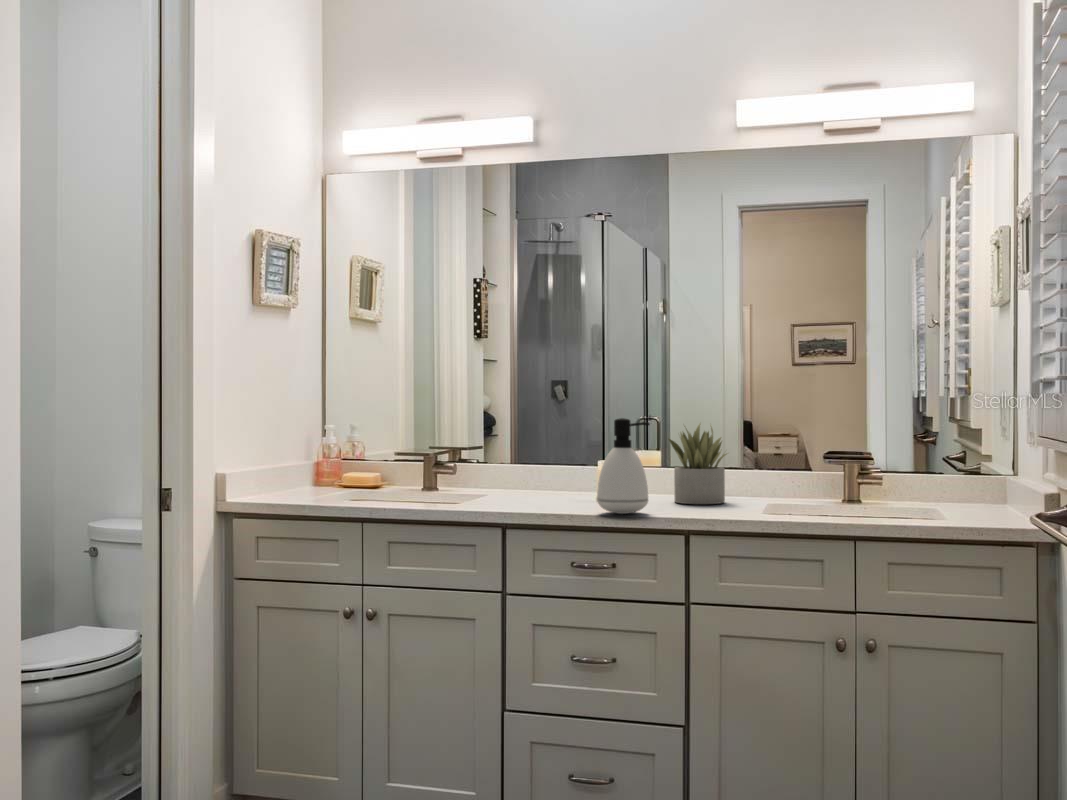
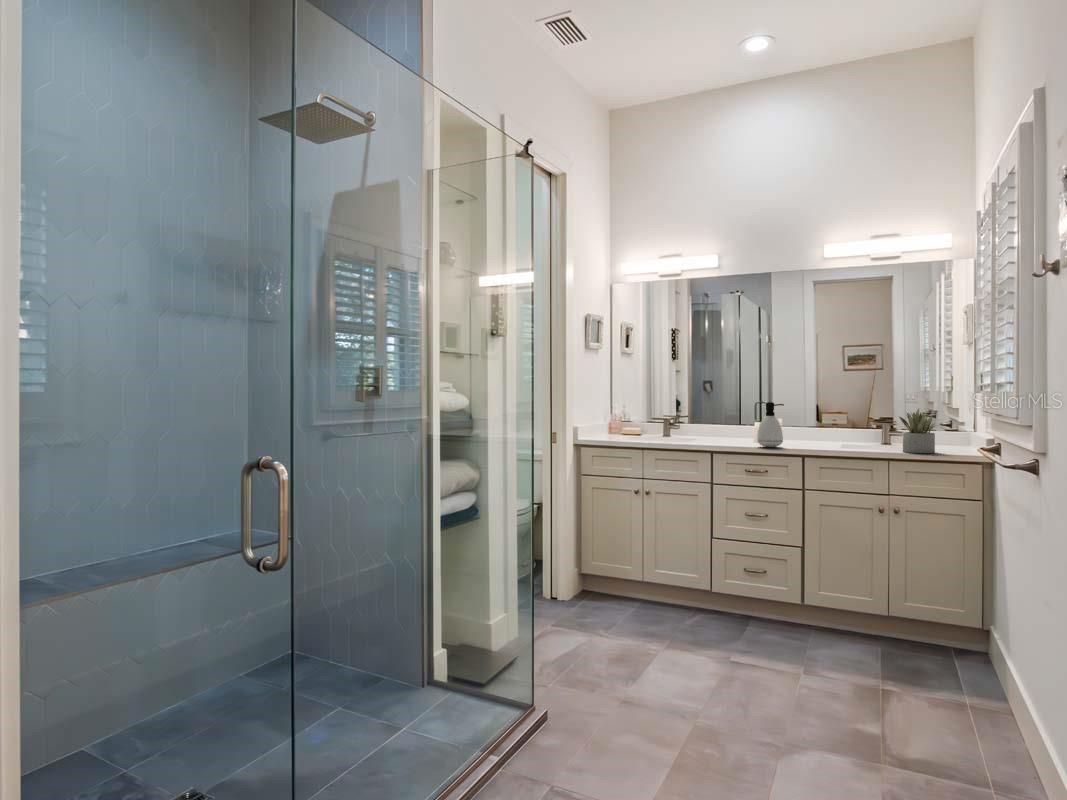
succulent plant: present [669,424,727,504] -> present [899,408,937,453]

